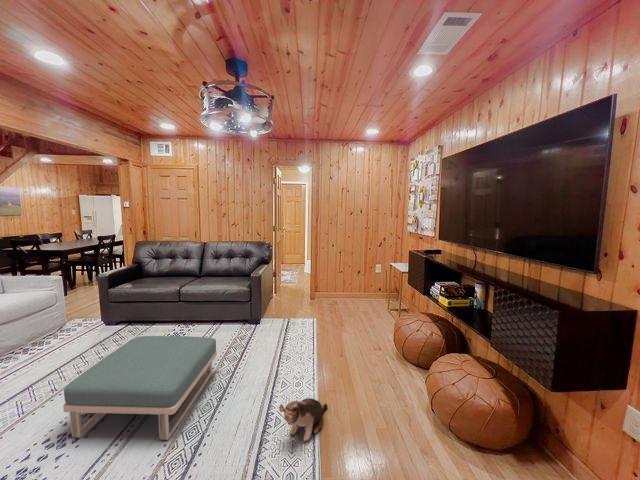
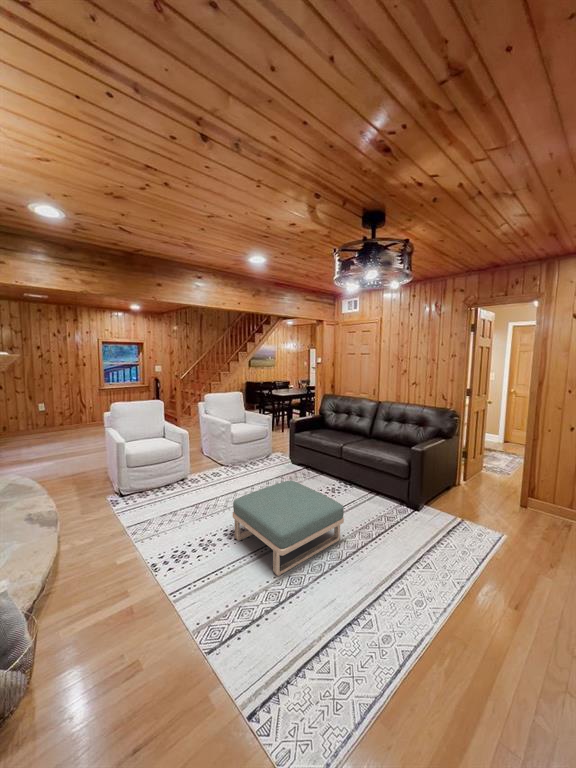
plush toy: present [279,398,327,441] -> none [355,604,439,669]

